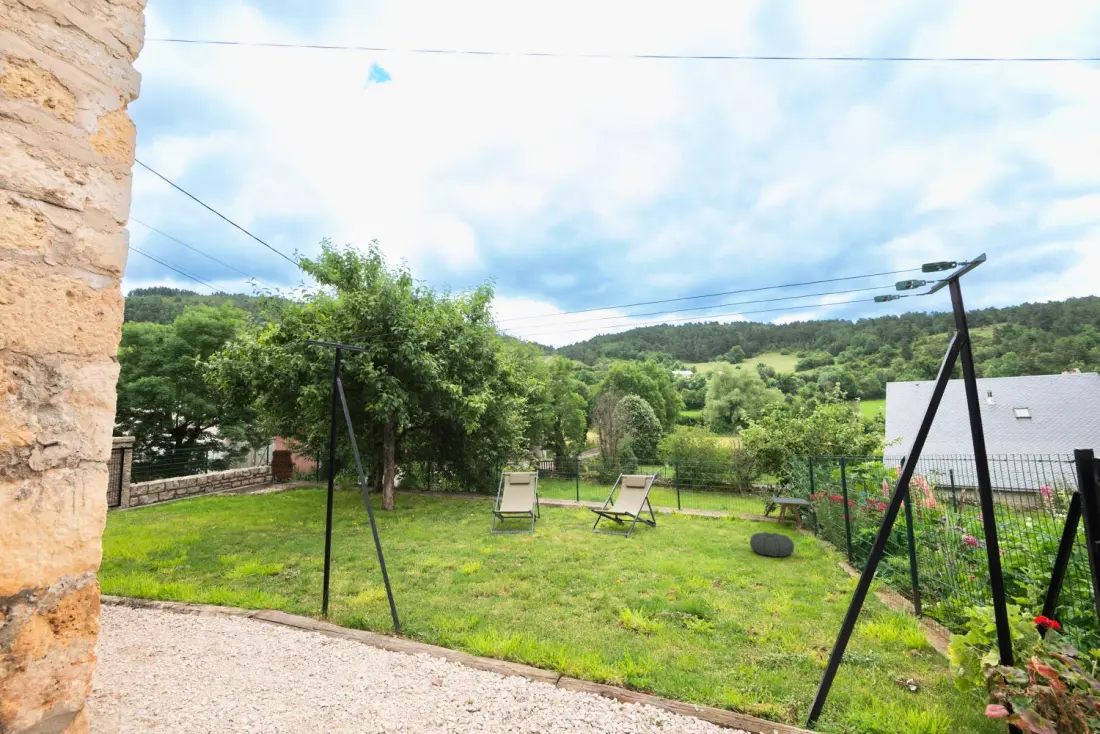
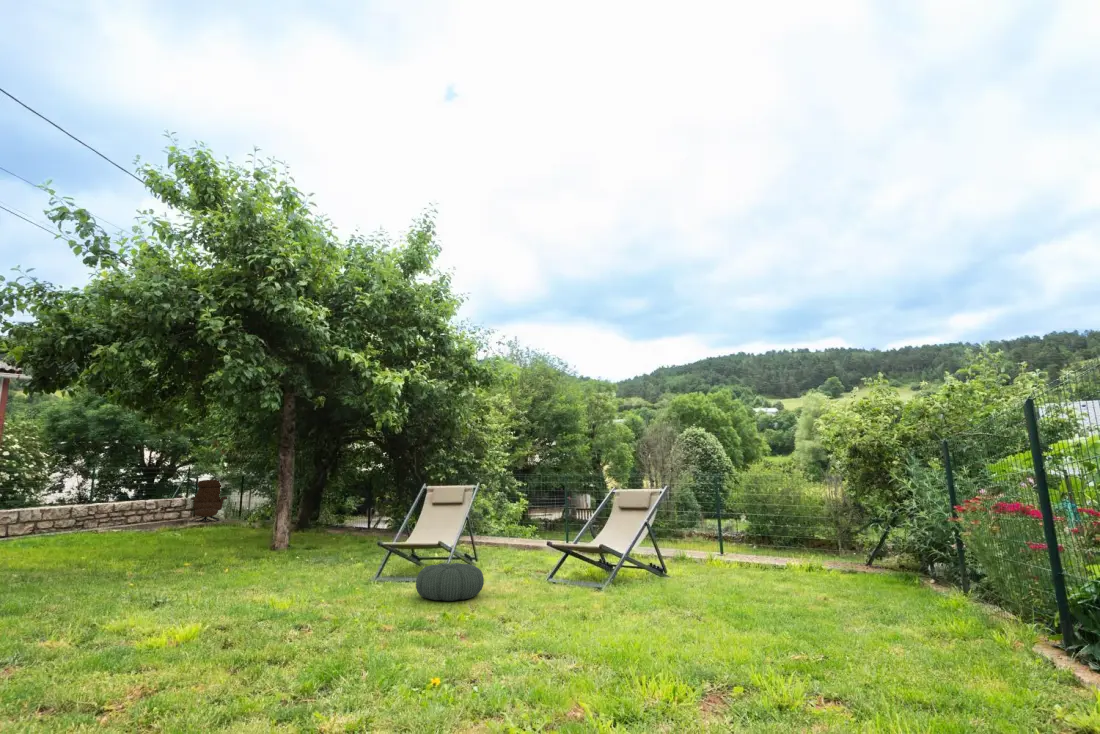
side table: present [770,497,810,527] -> none [877,534,951,585]
pouf: present [750,532,794,557] -> present [416,563,484,601]

